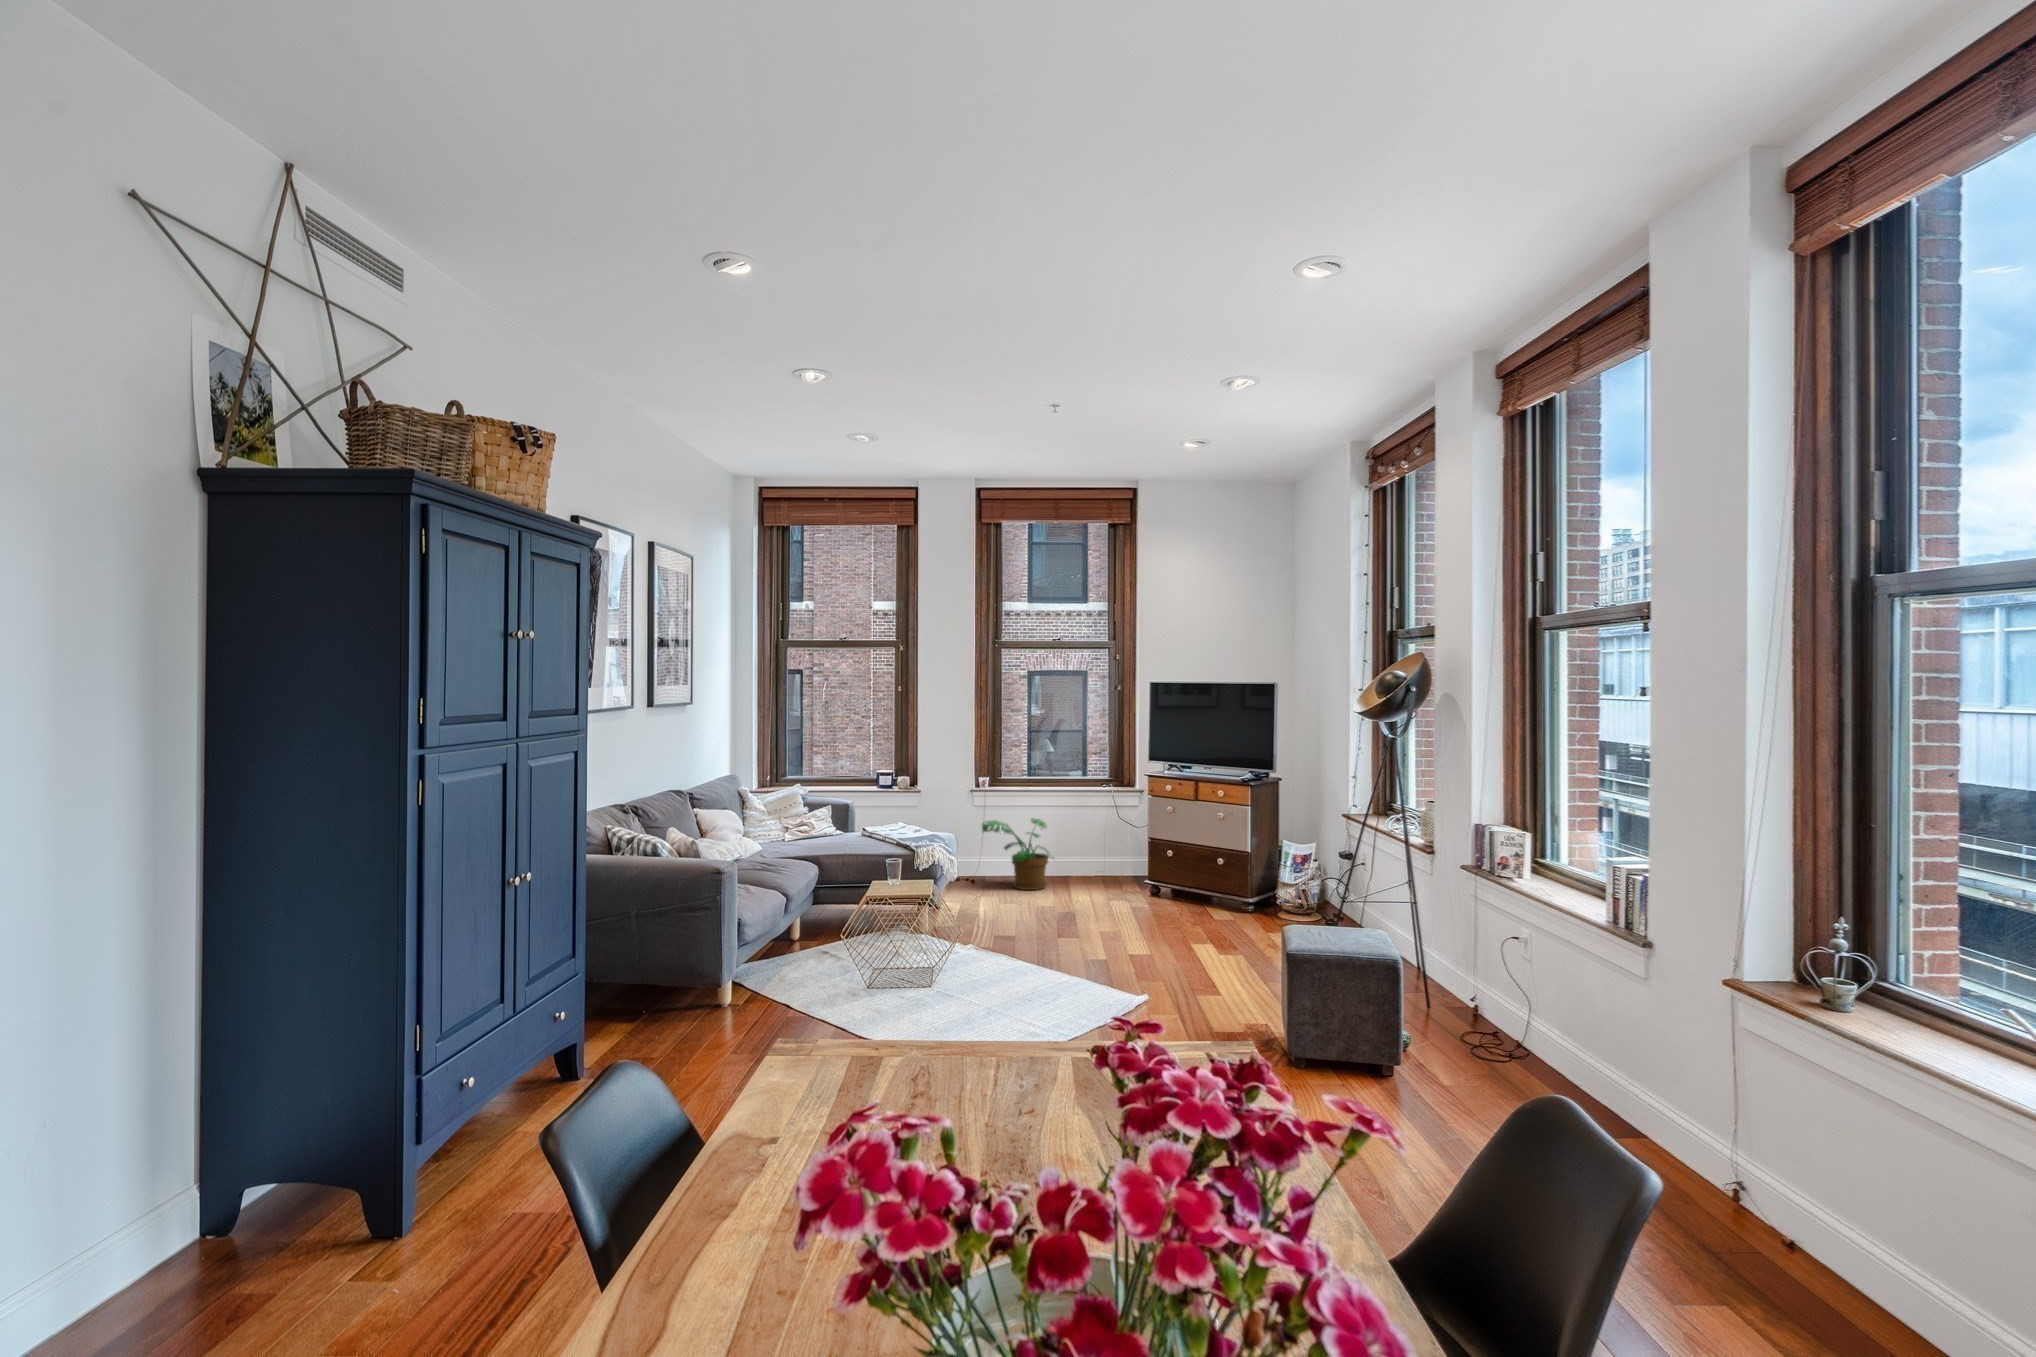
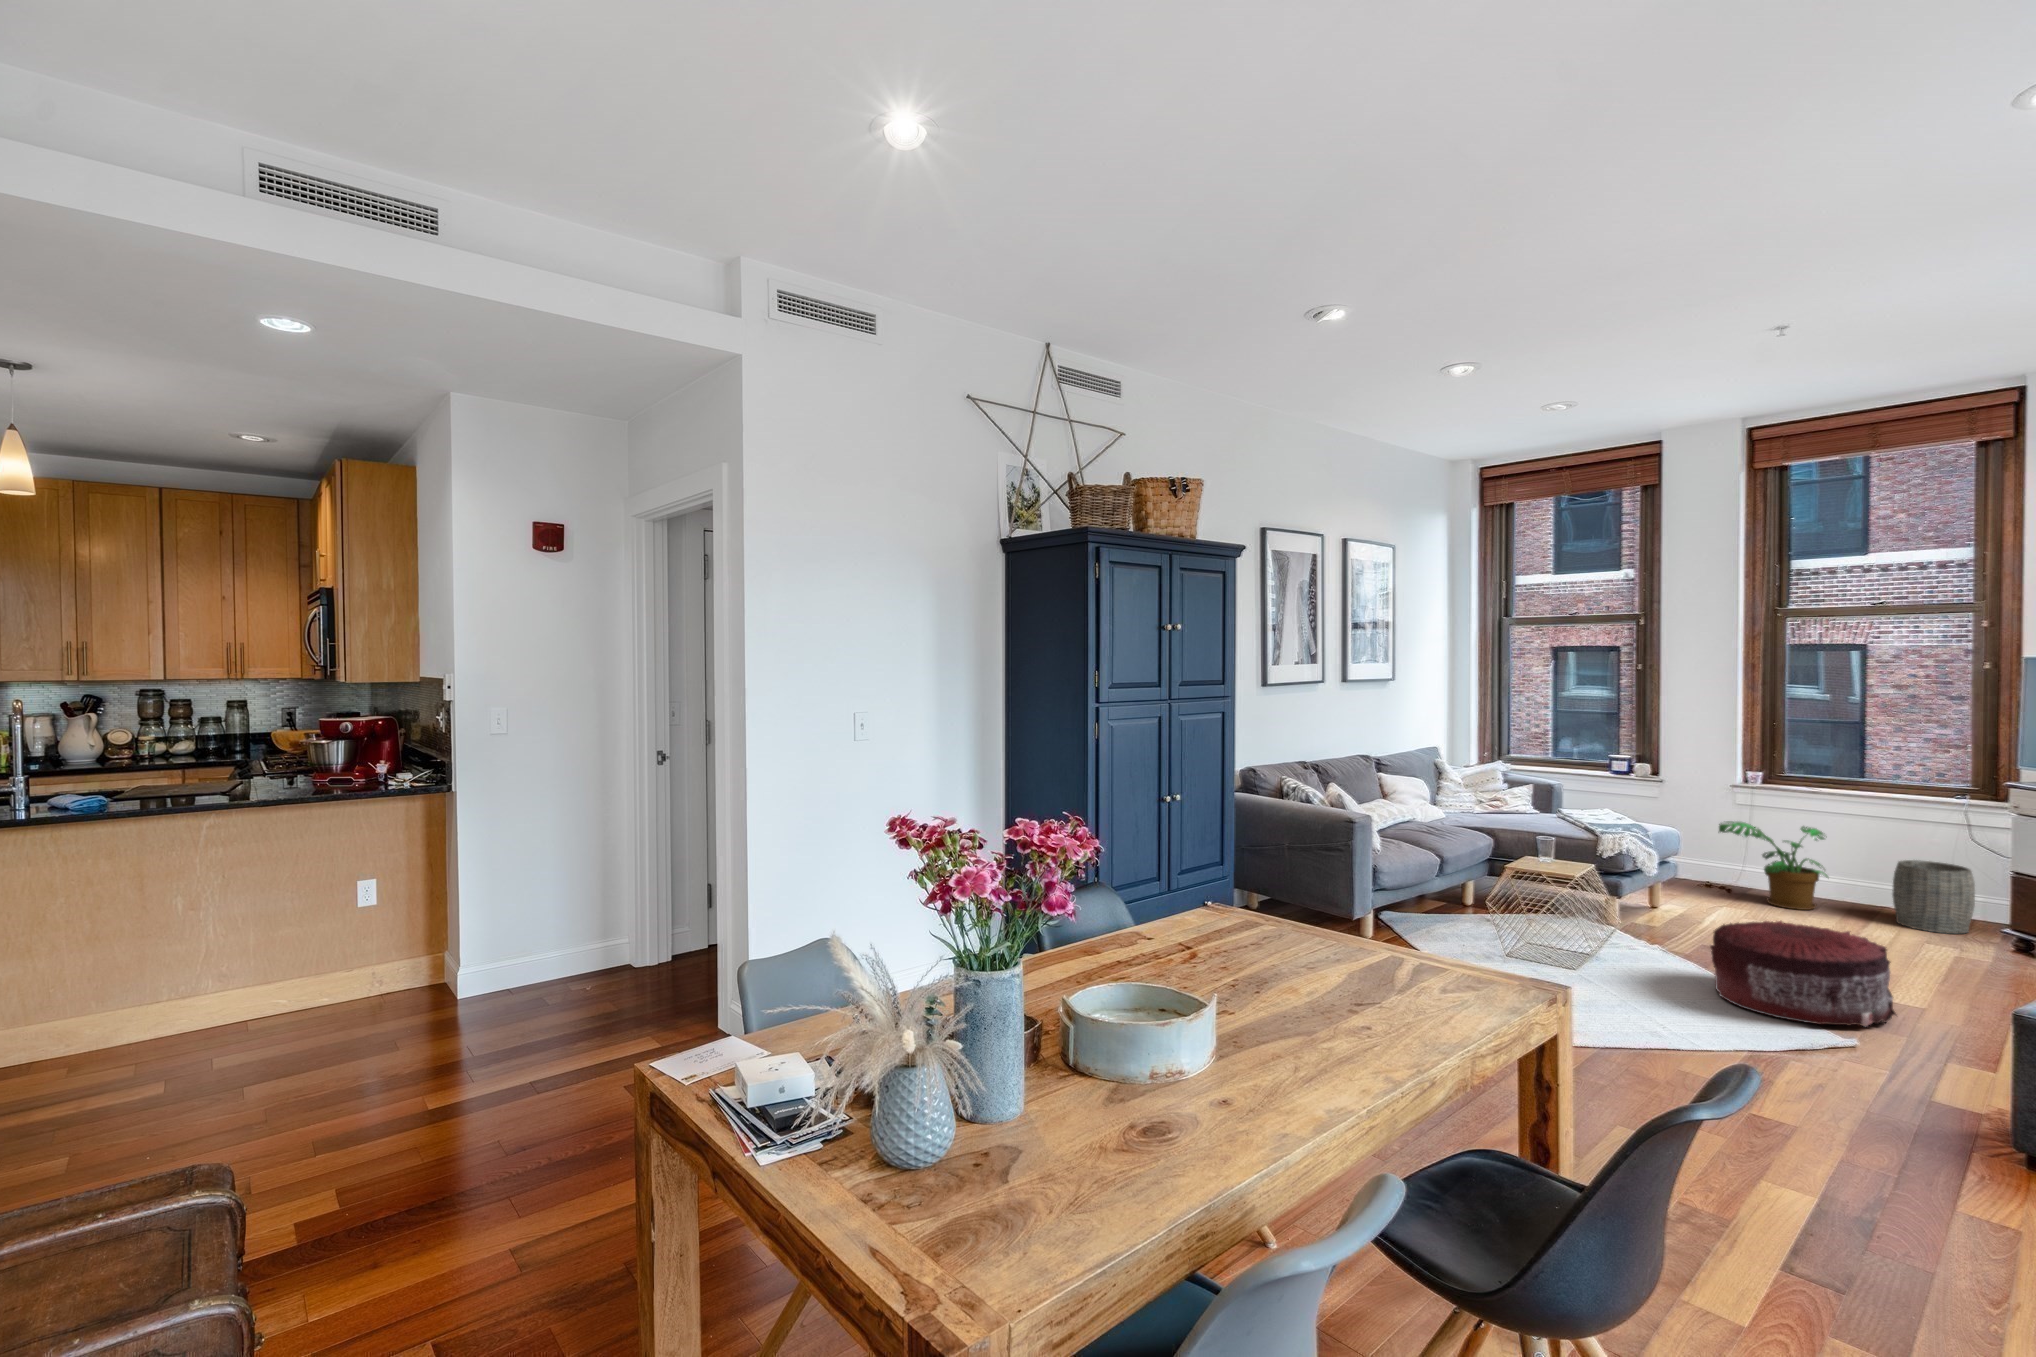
woven basket: none [1094,836,1142,891] -> present [1893,860,1975,934]
pouf: none [1047,905,1175,994] -> present [1710,921,1896,1027]

